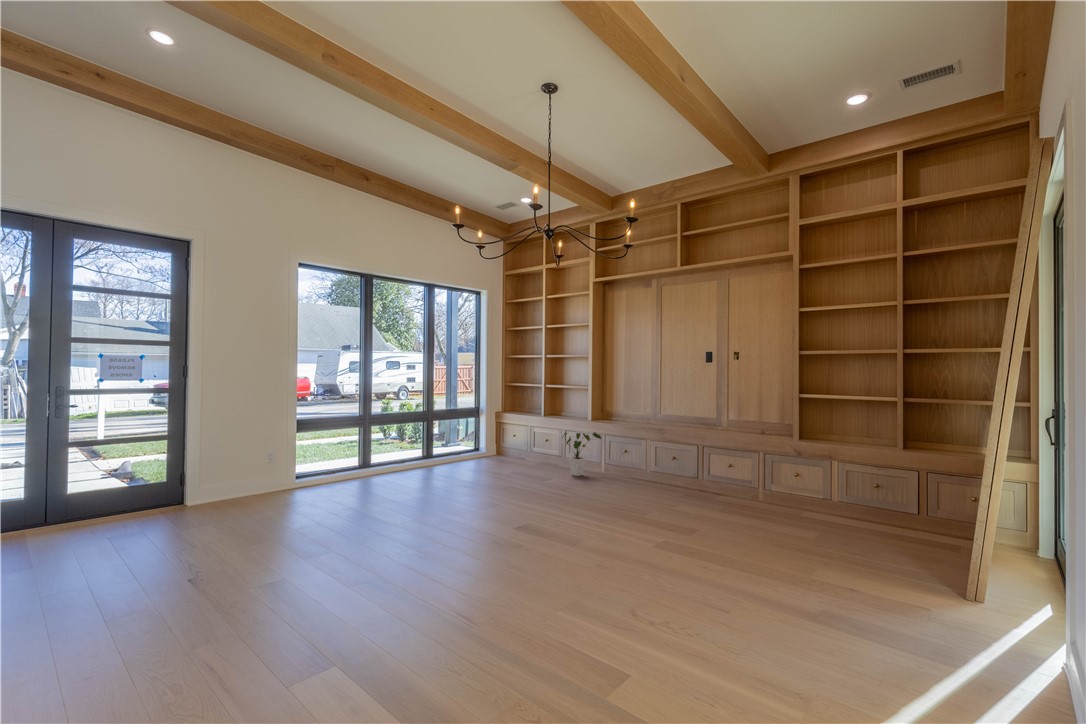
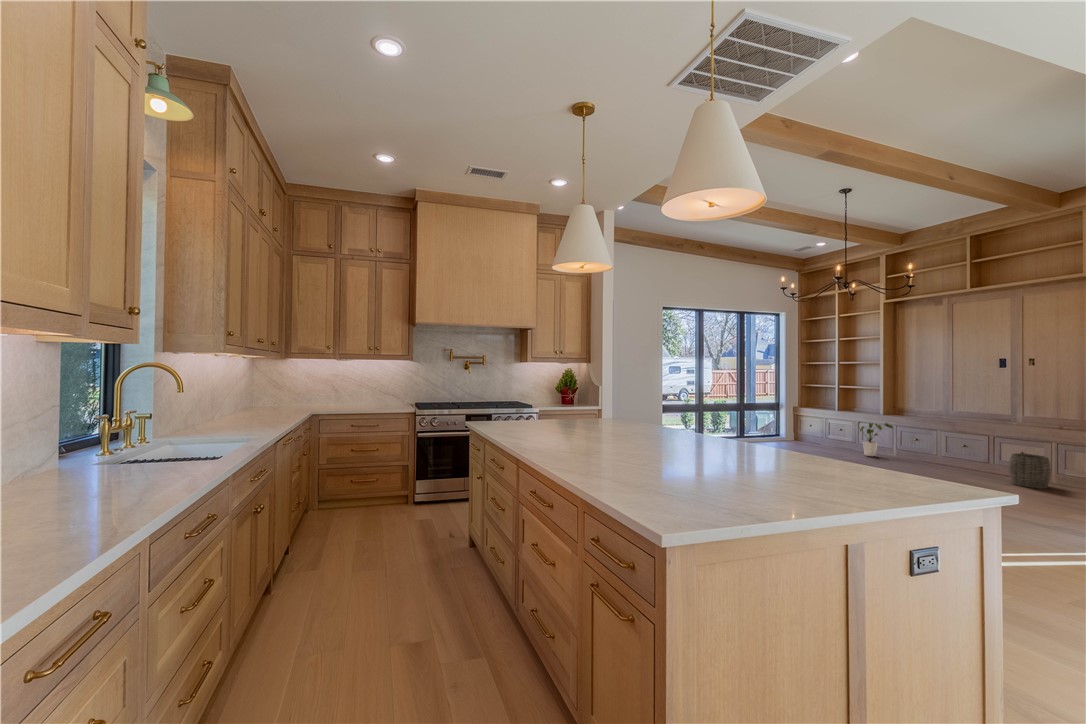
woven basket: none [723,470,764,515] -> present [1009,453,1051,489]

